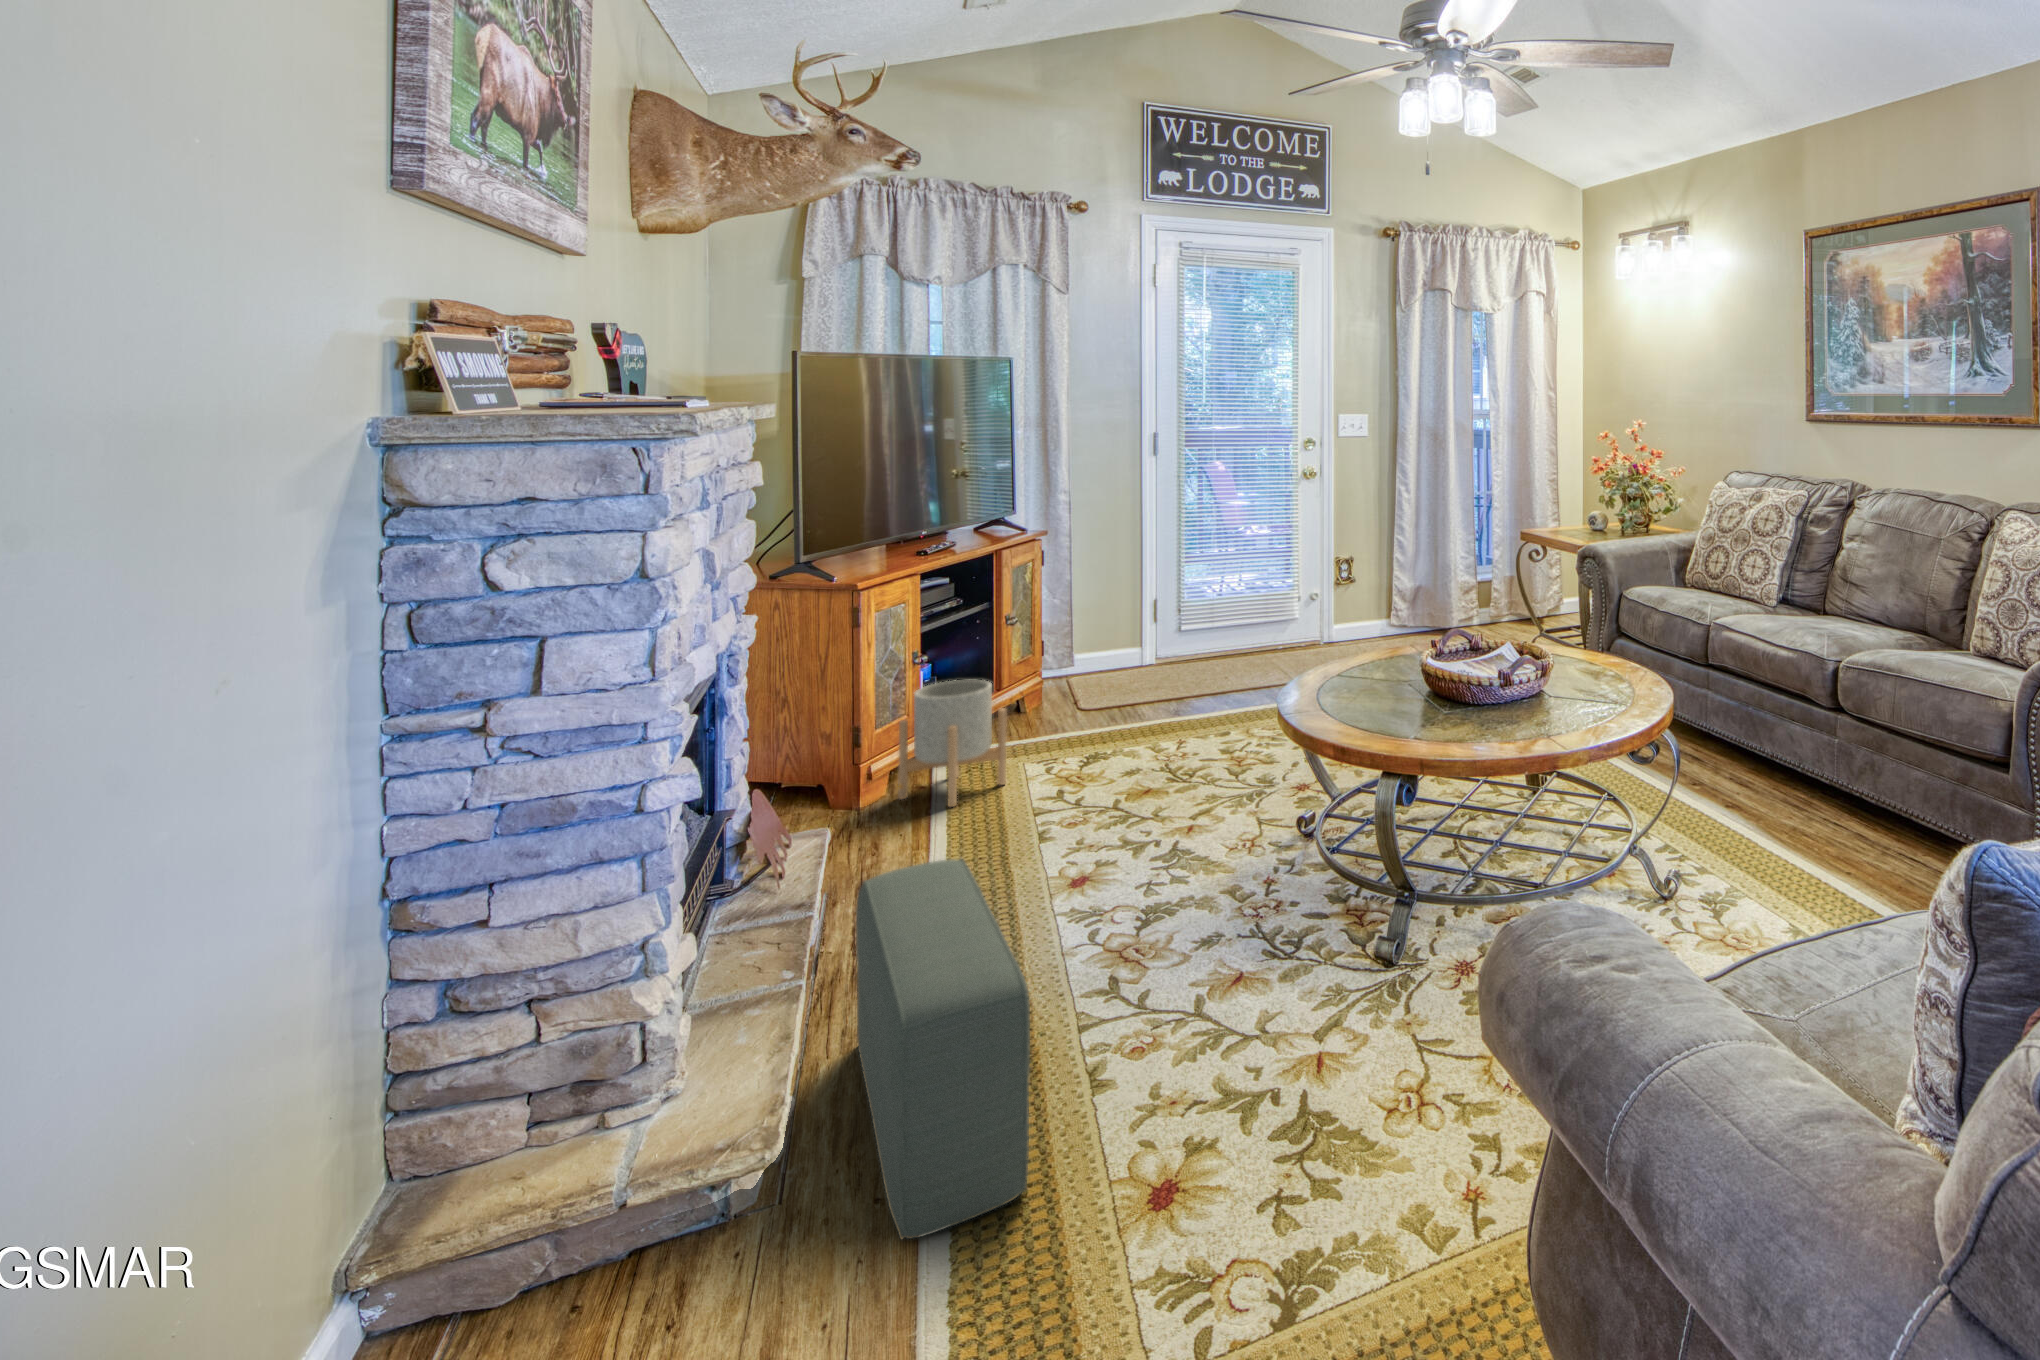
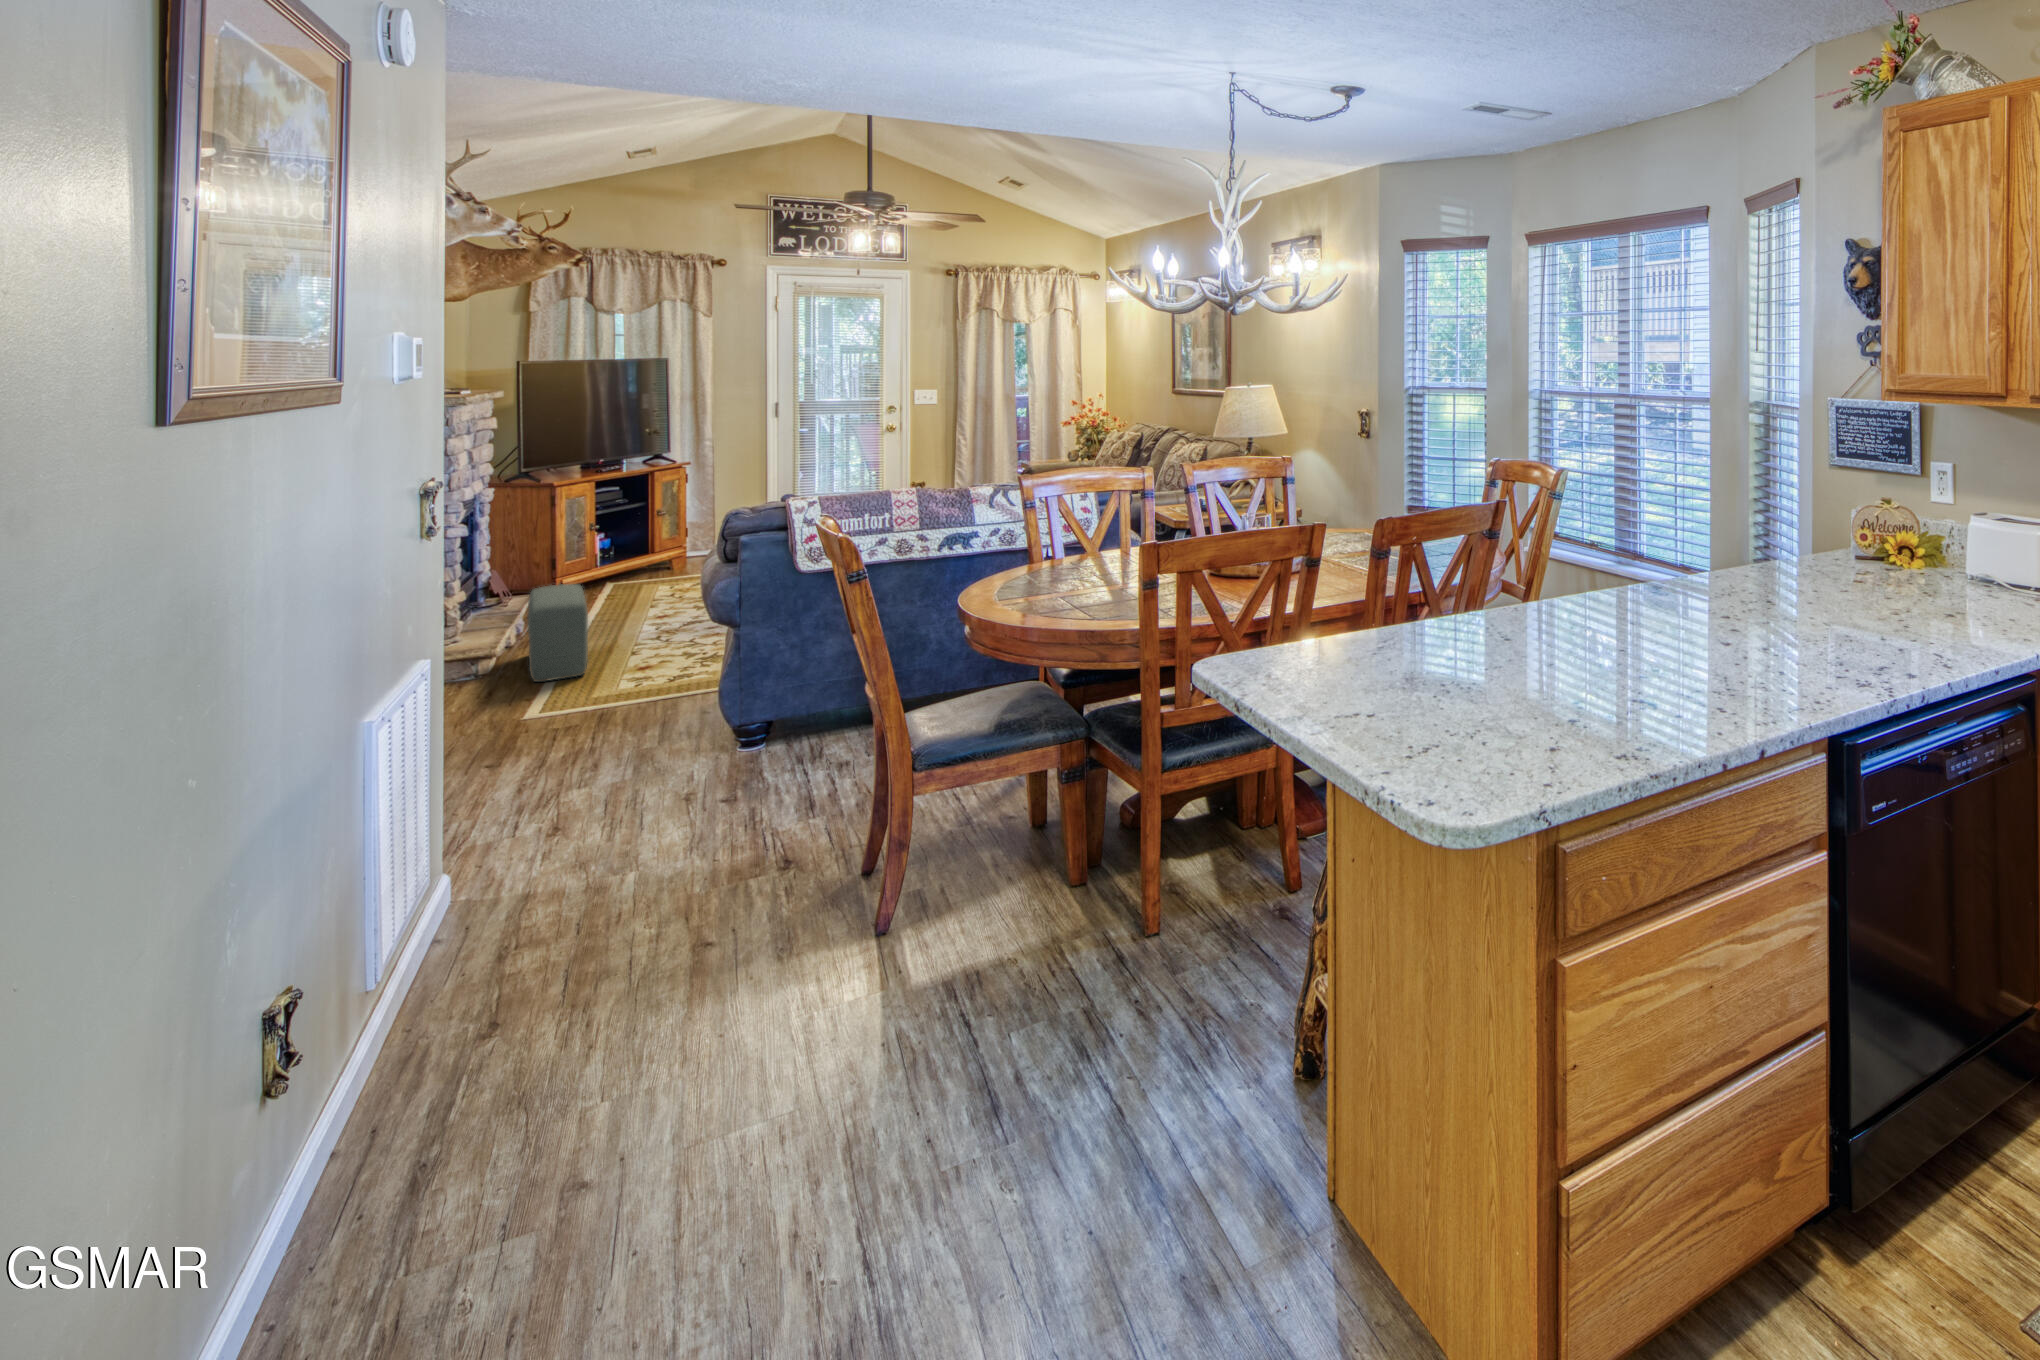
planter: present [898,680,1006,807] -> none [581,537,647,599]

